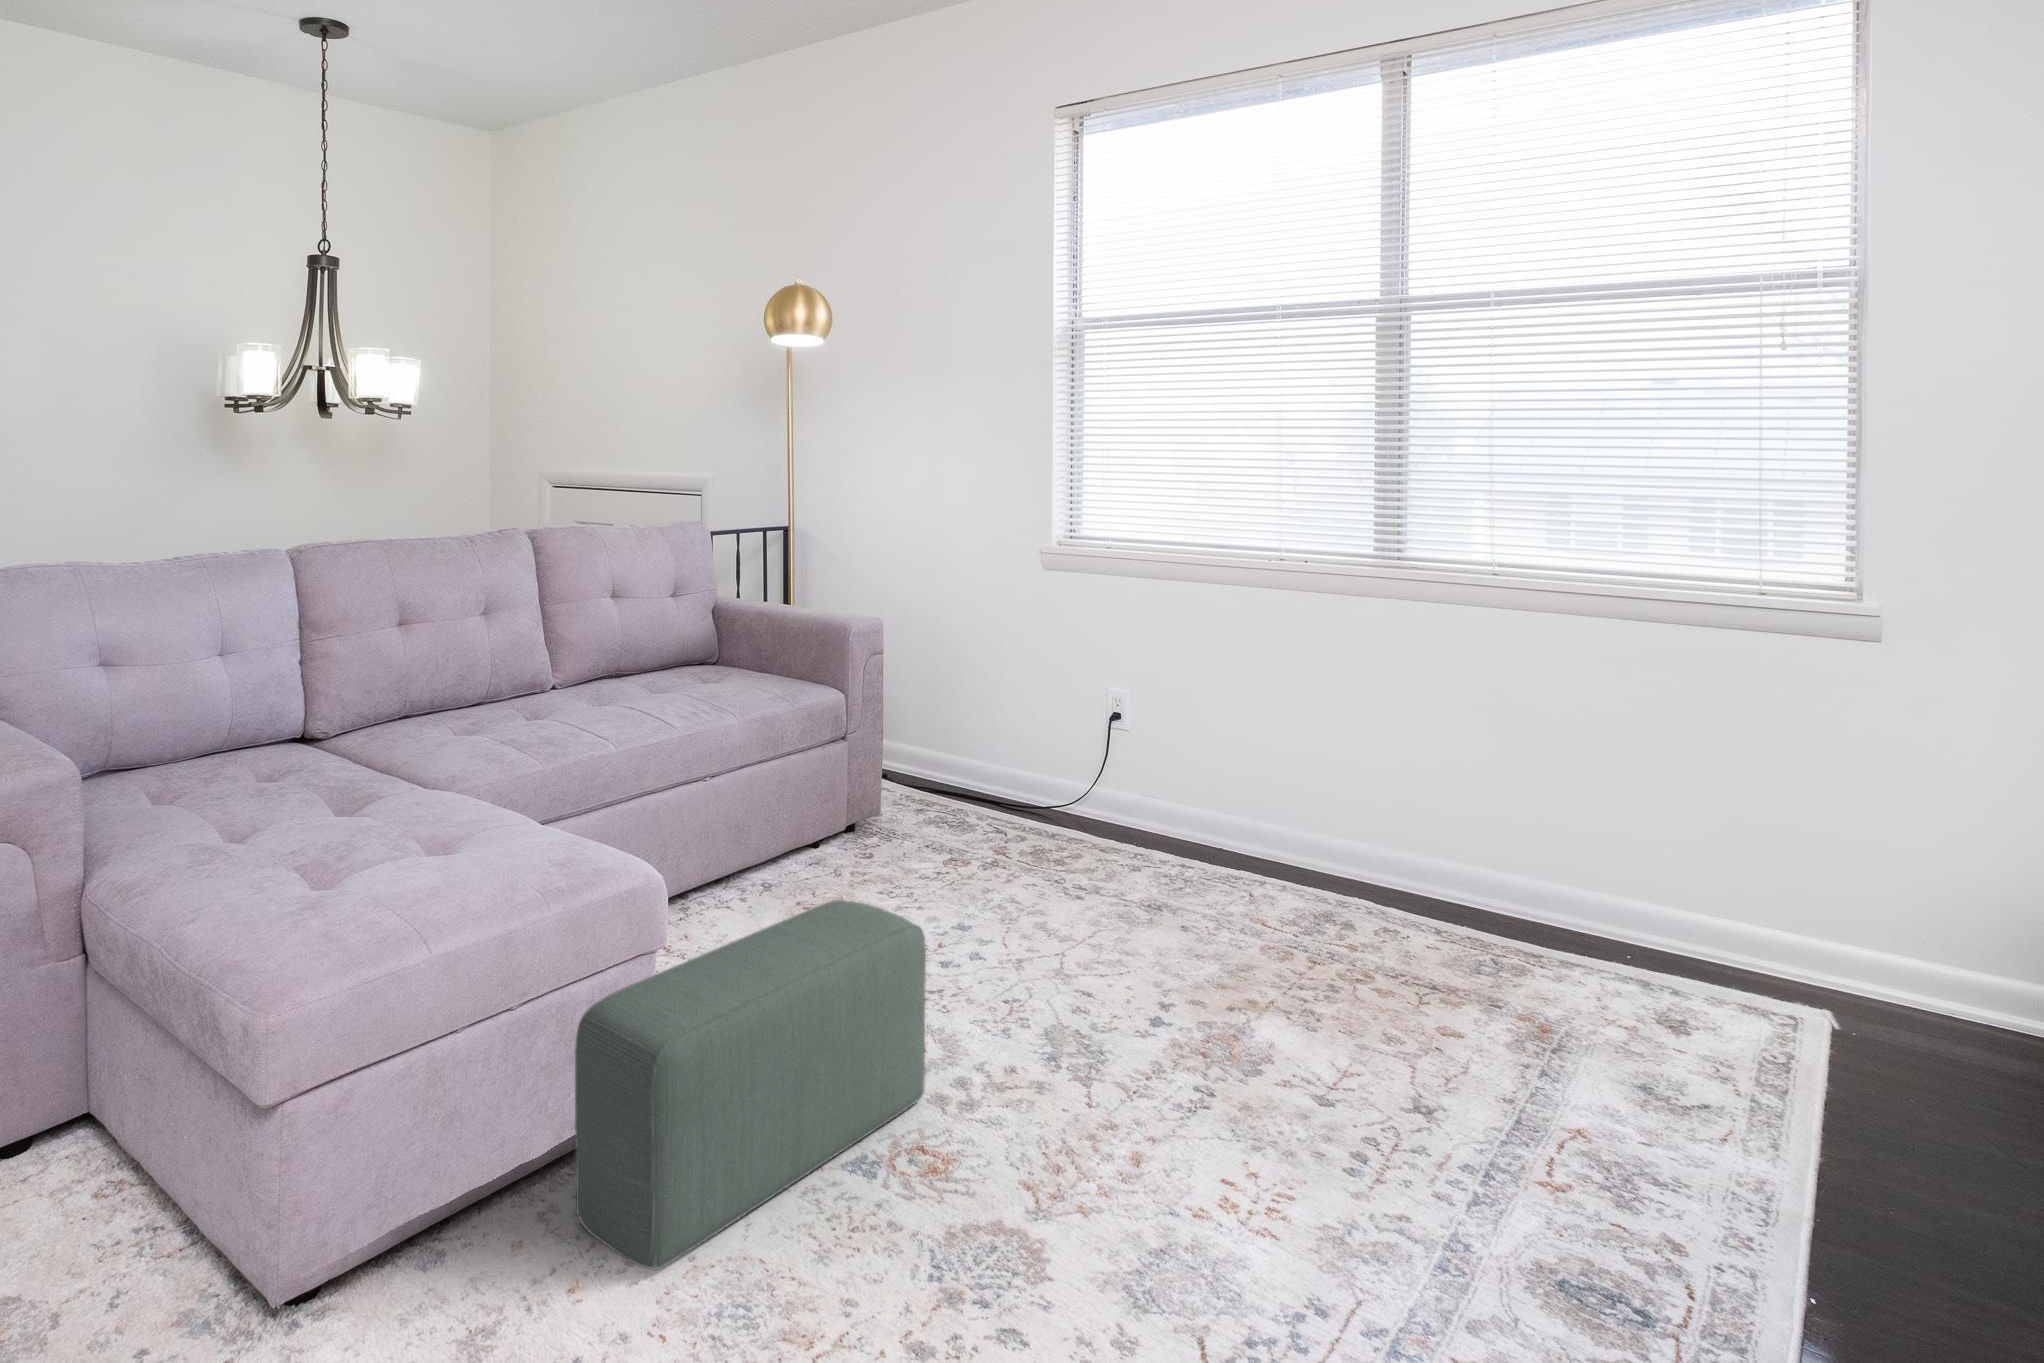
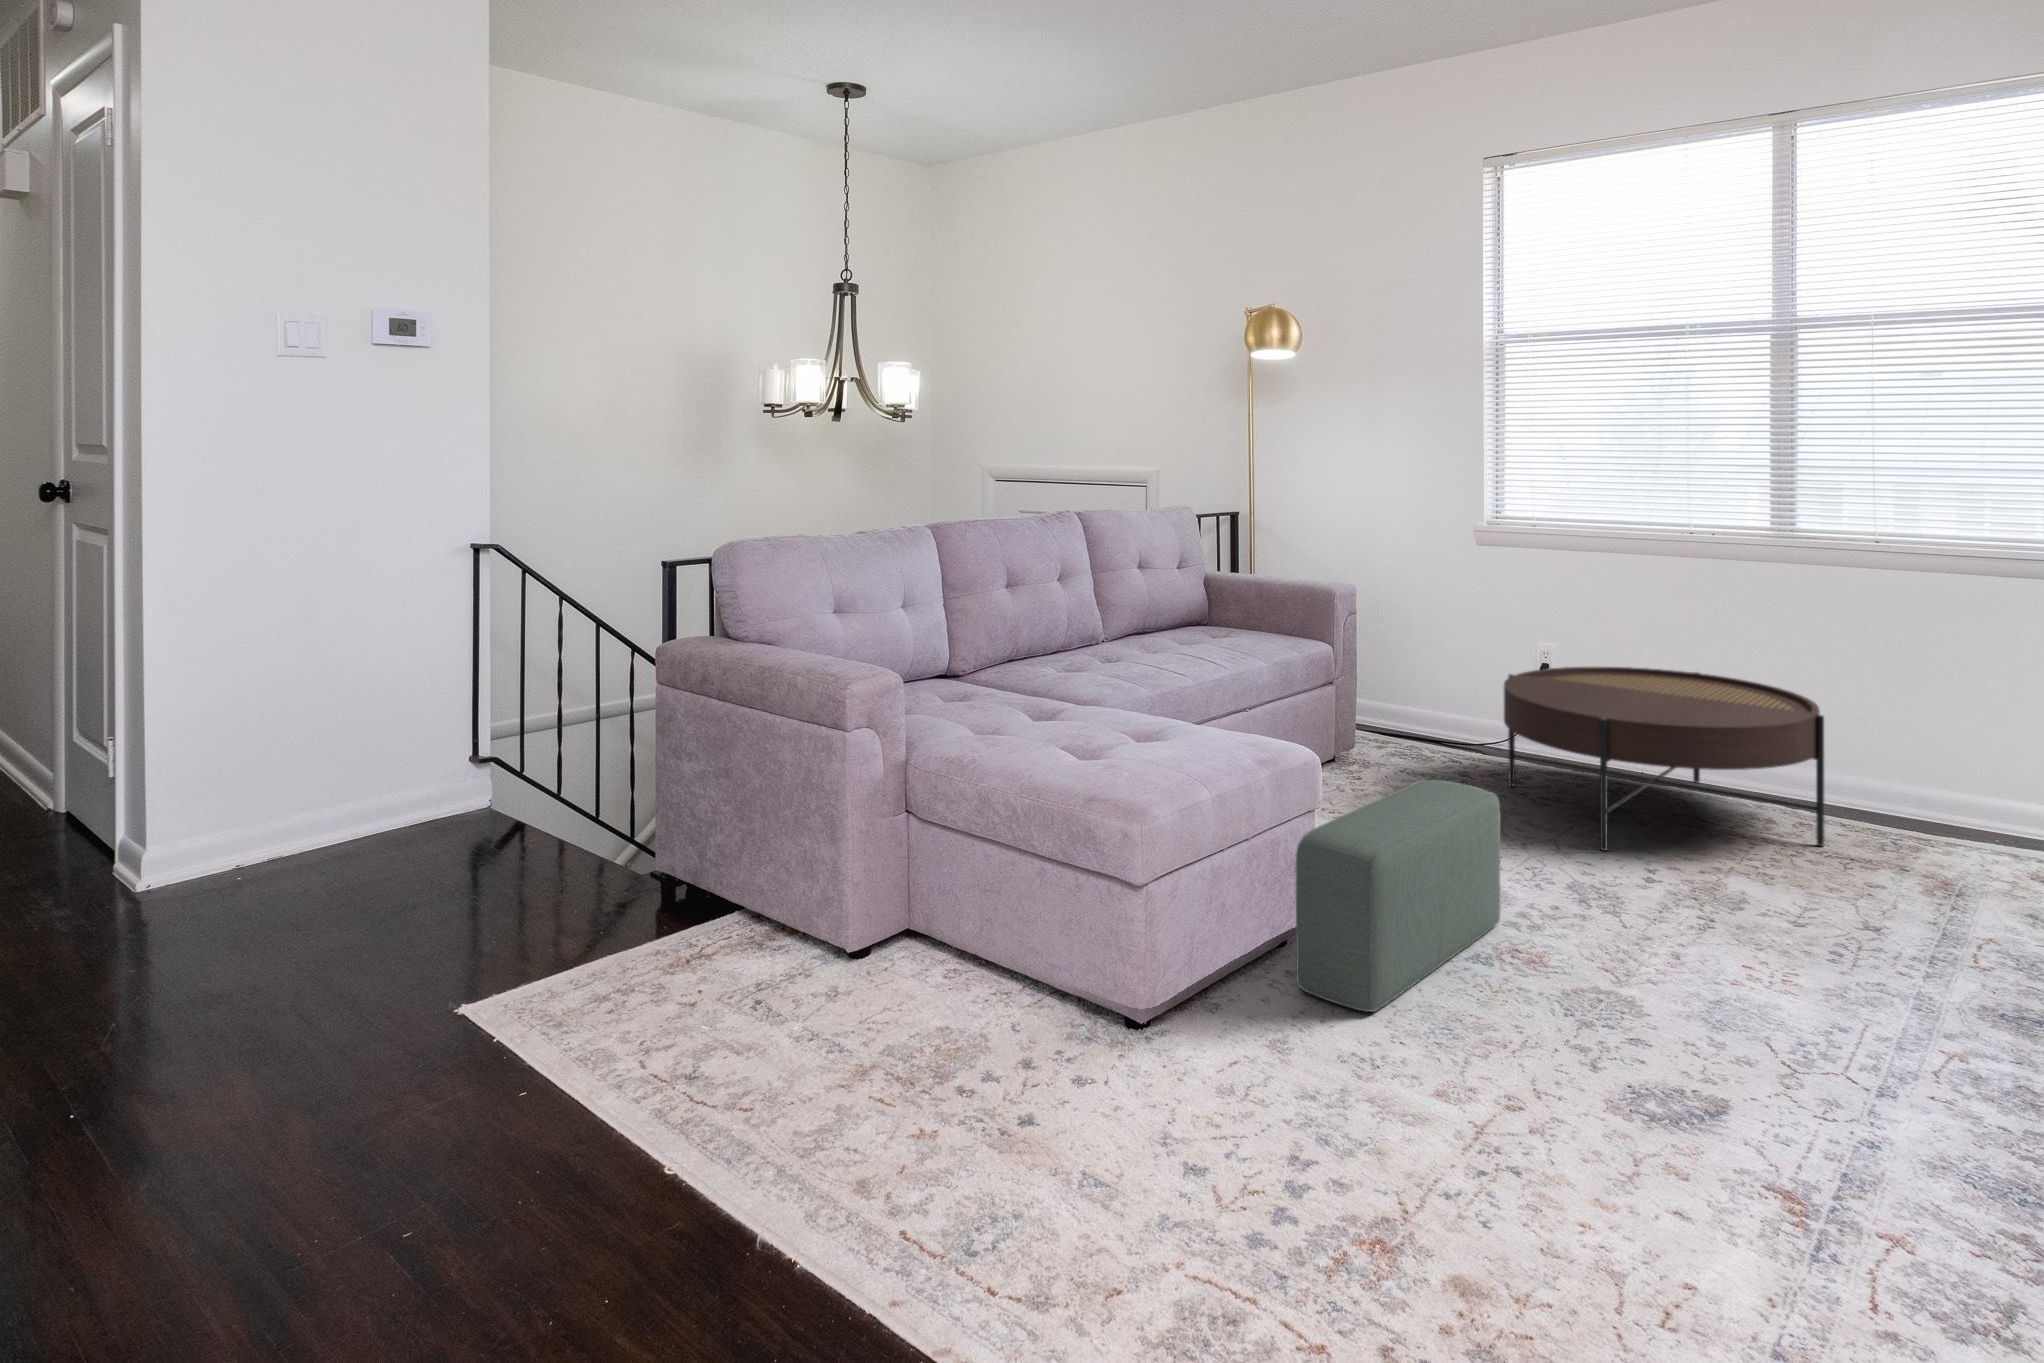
coffee table: none [1029,721,1407,974] -> present [1504,667,1824,851]

